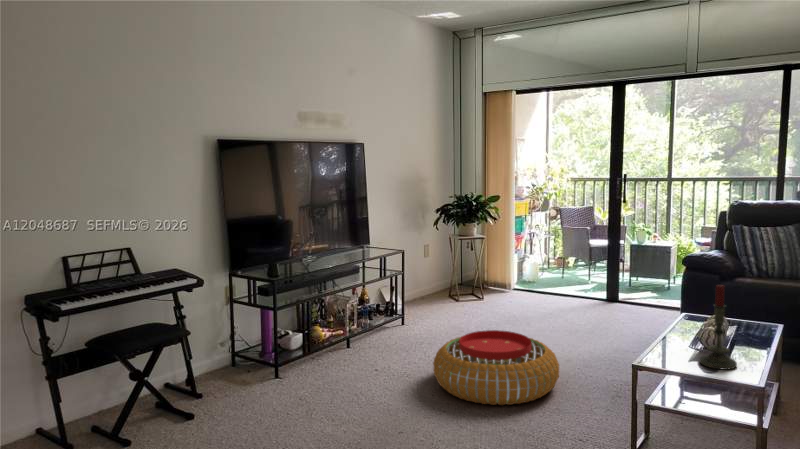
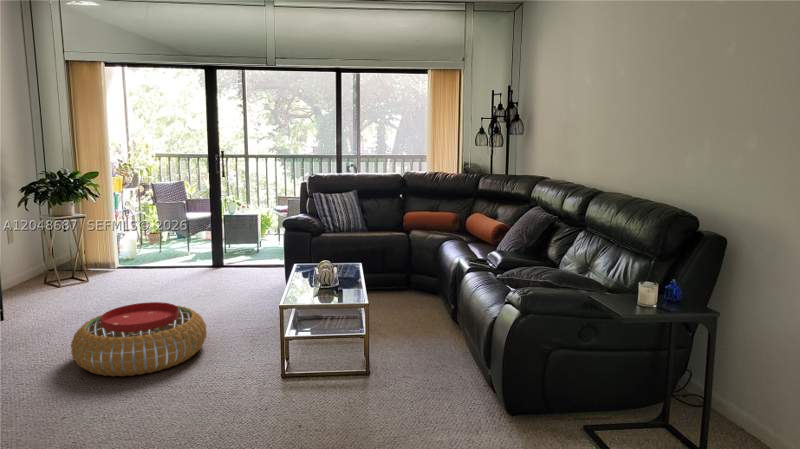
candle: present [700,284,737,370] -> none [326,233,350,297]

